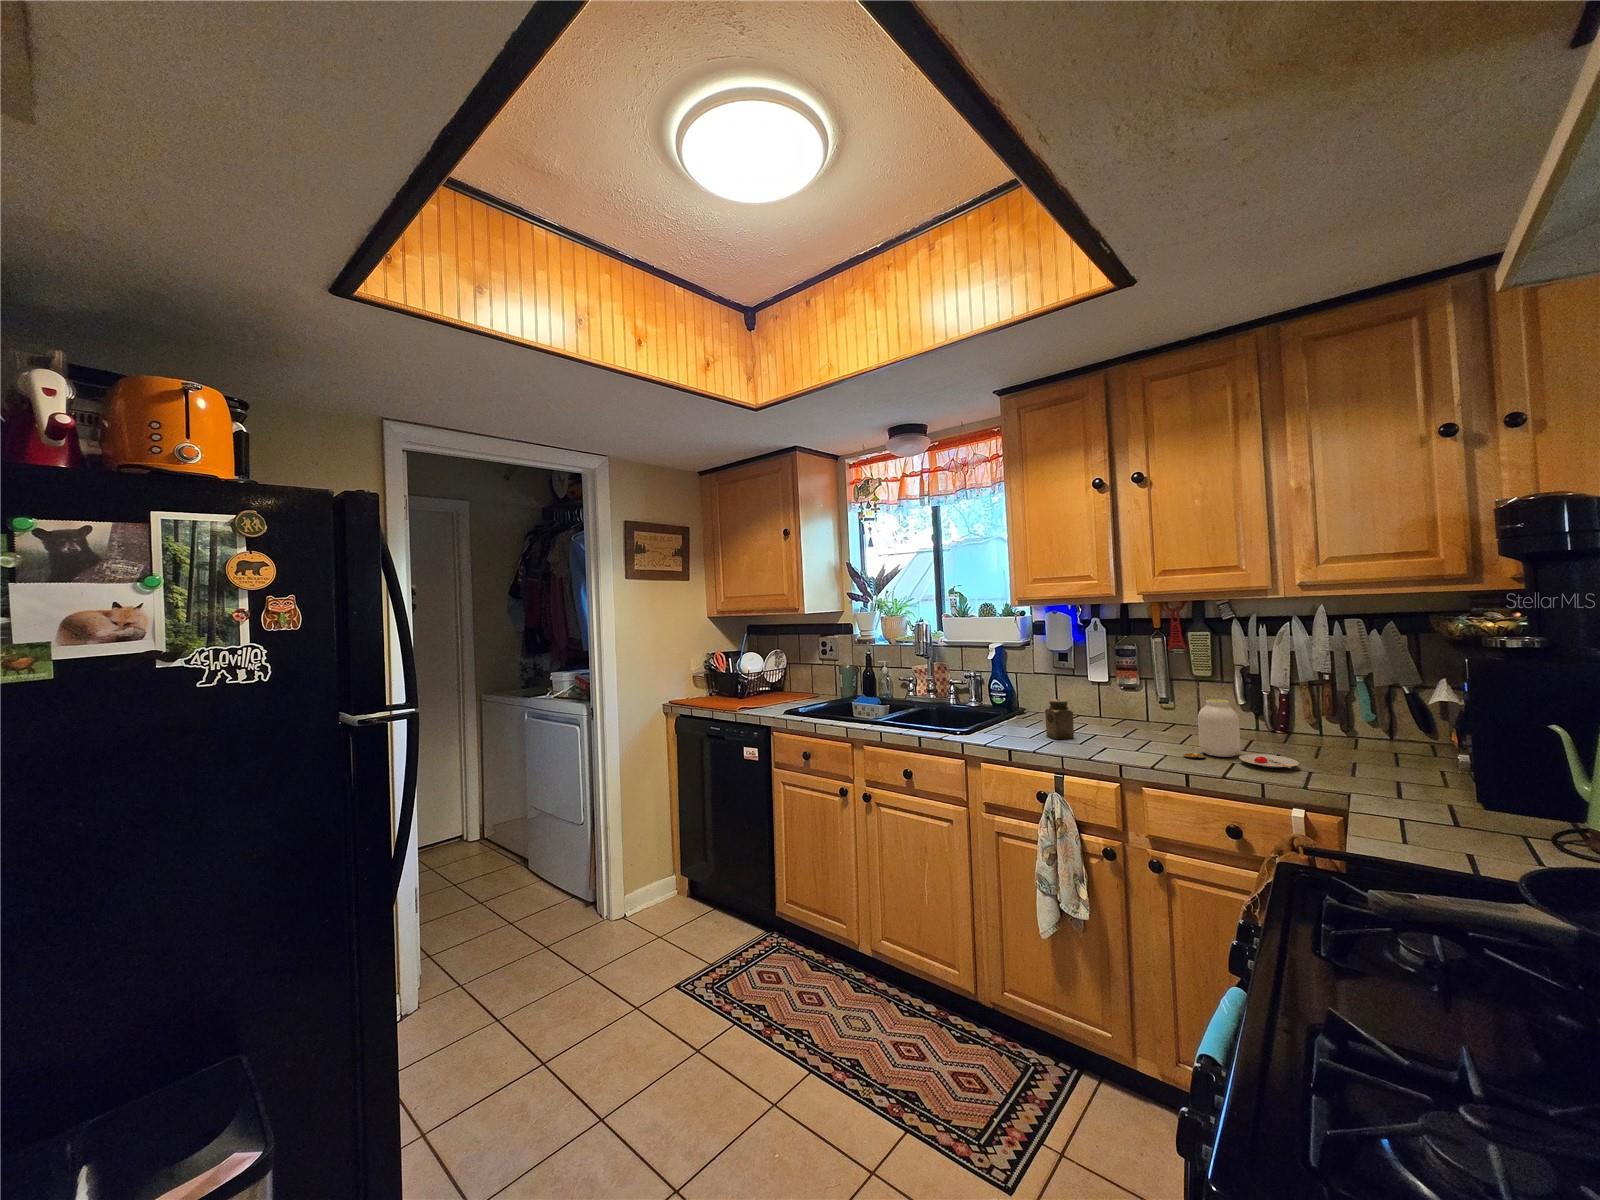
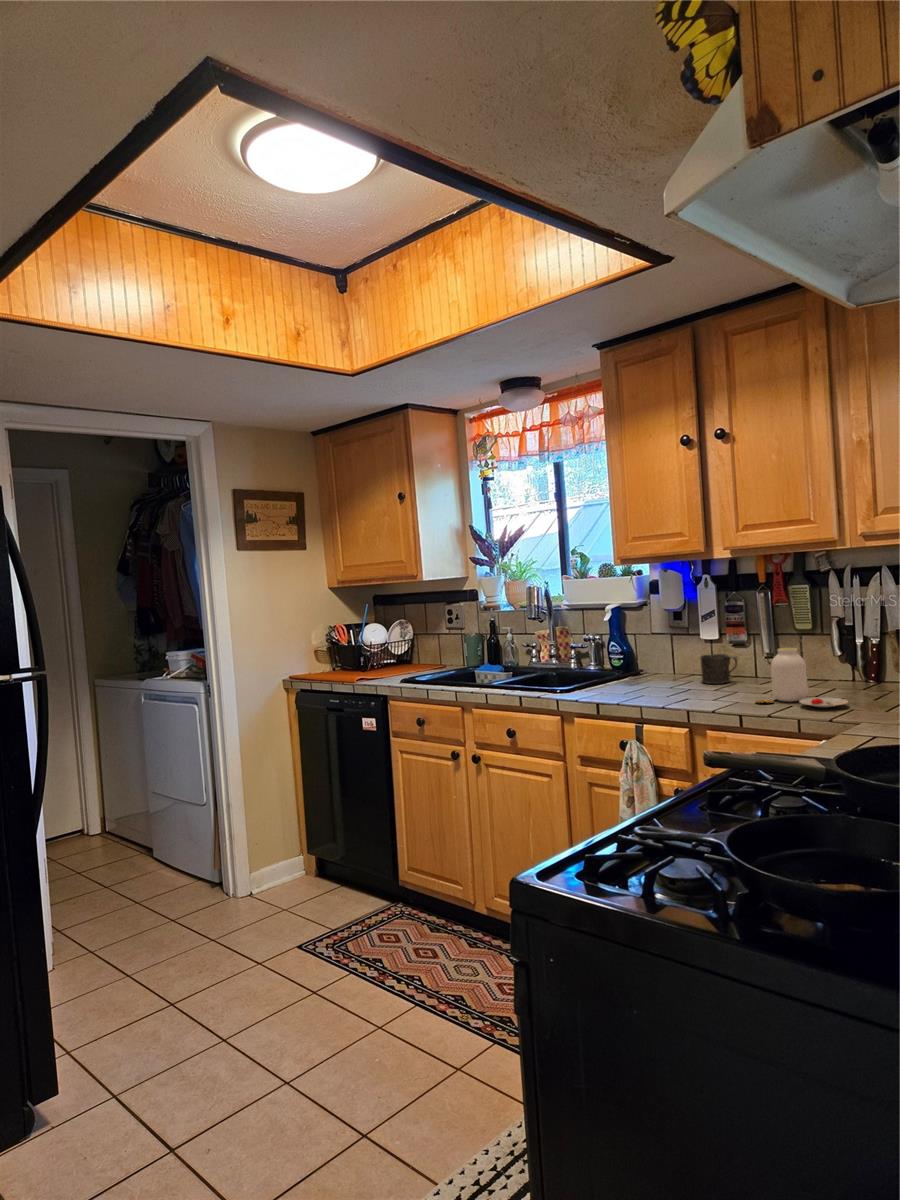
mug: none [1096,698,1136,729] -> present [700,654,737,684]
salt shaker: present [1045,699,1074,739] -> none [643,656,668,694]

